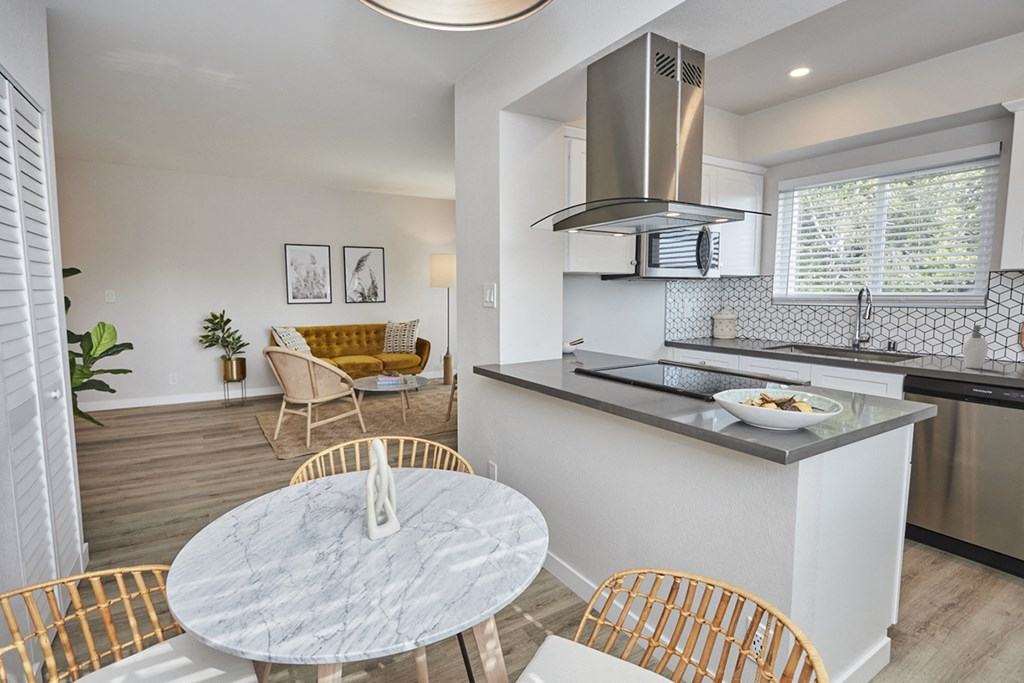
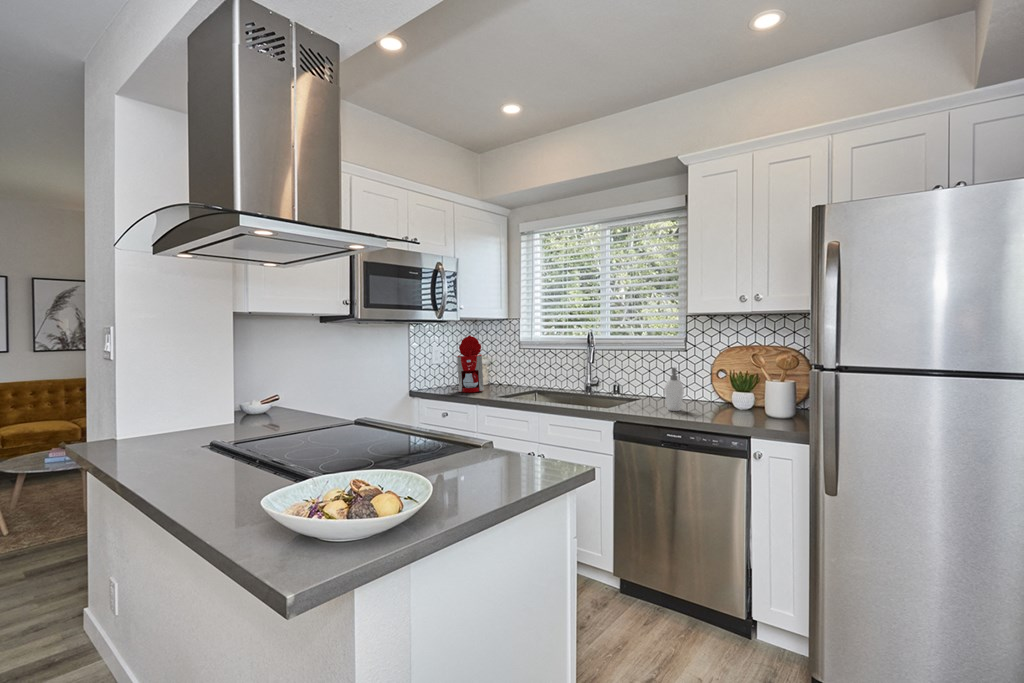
coffee maker: none [700,292,735,344] -> present [452,335,484,393]

